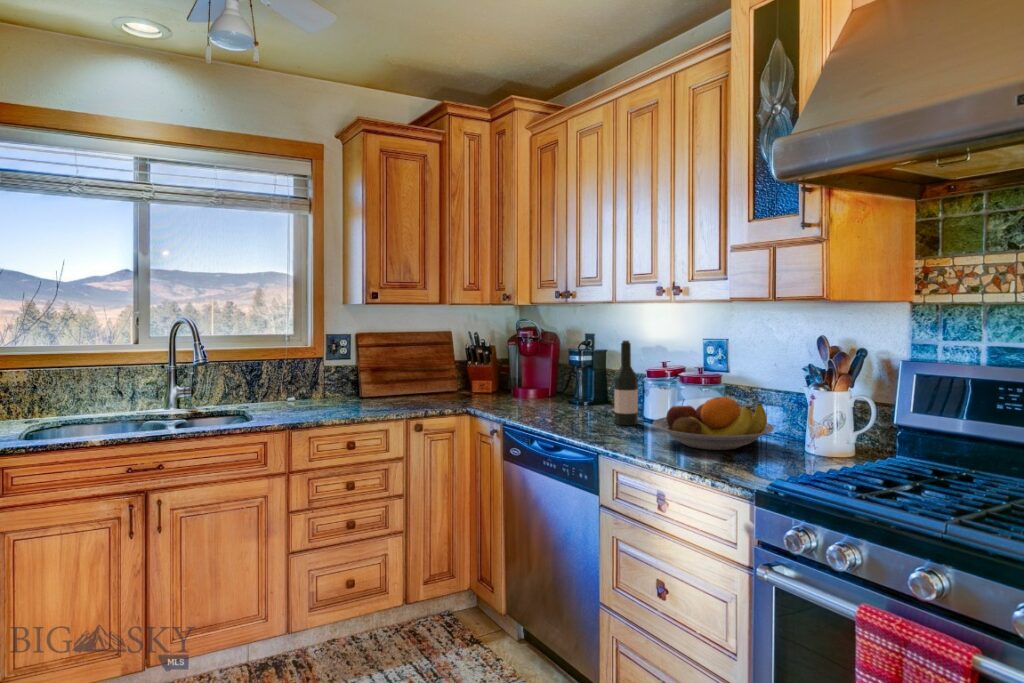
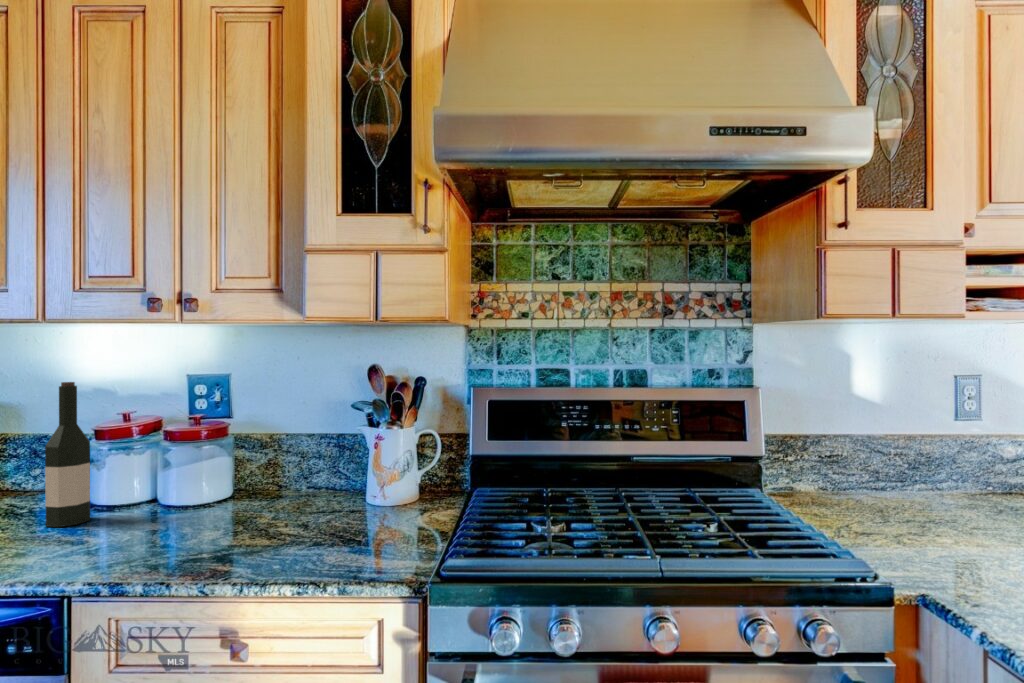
fruit bowl: present [653,397,774,450] -> none [165,454,345,536]

